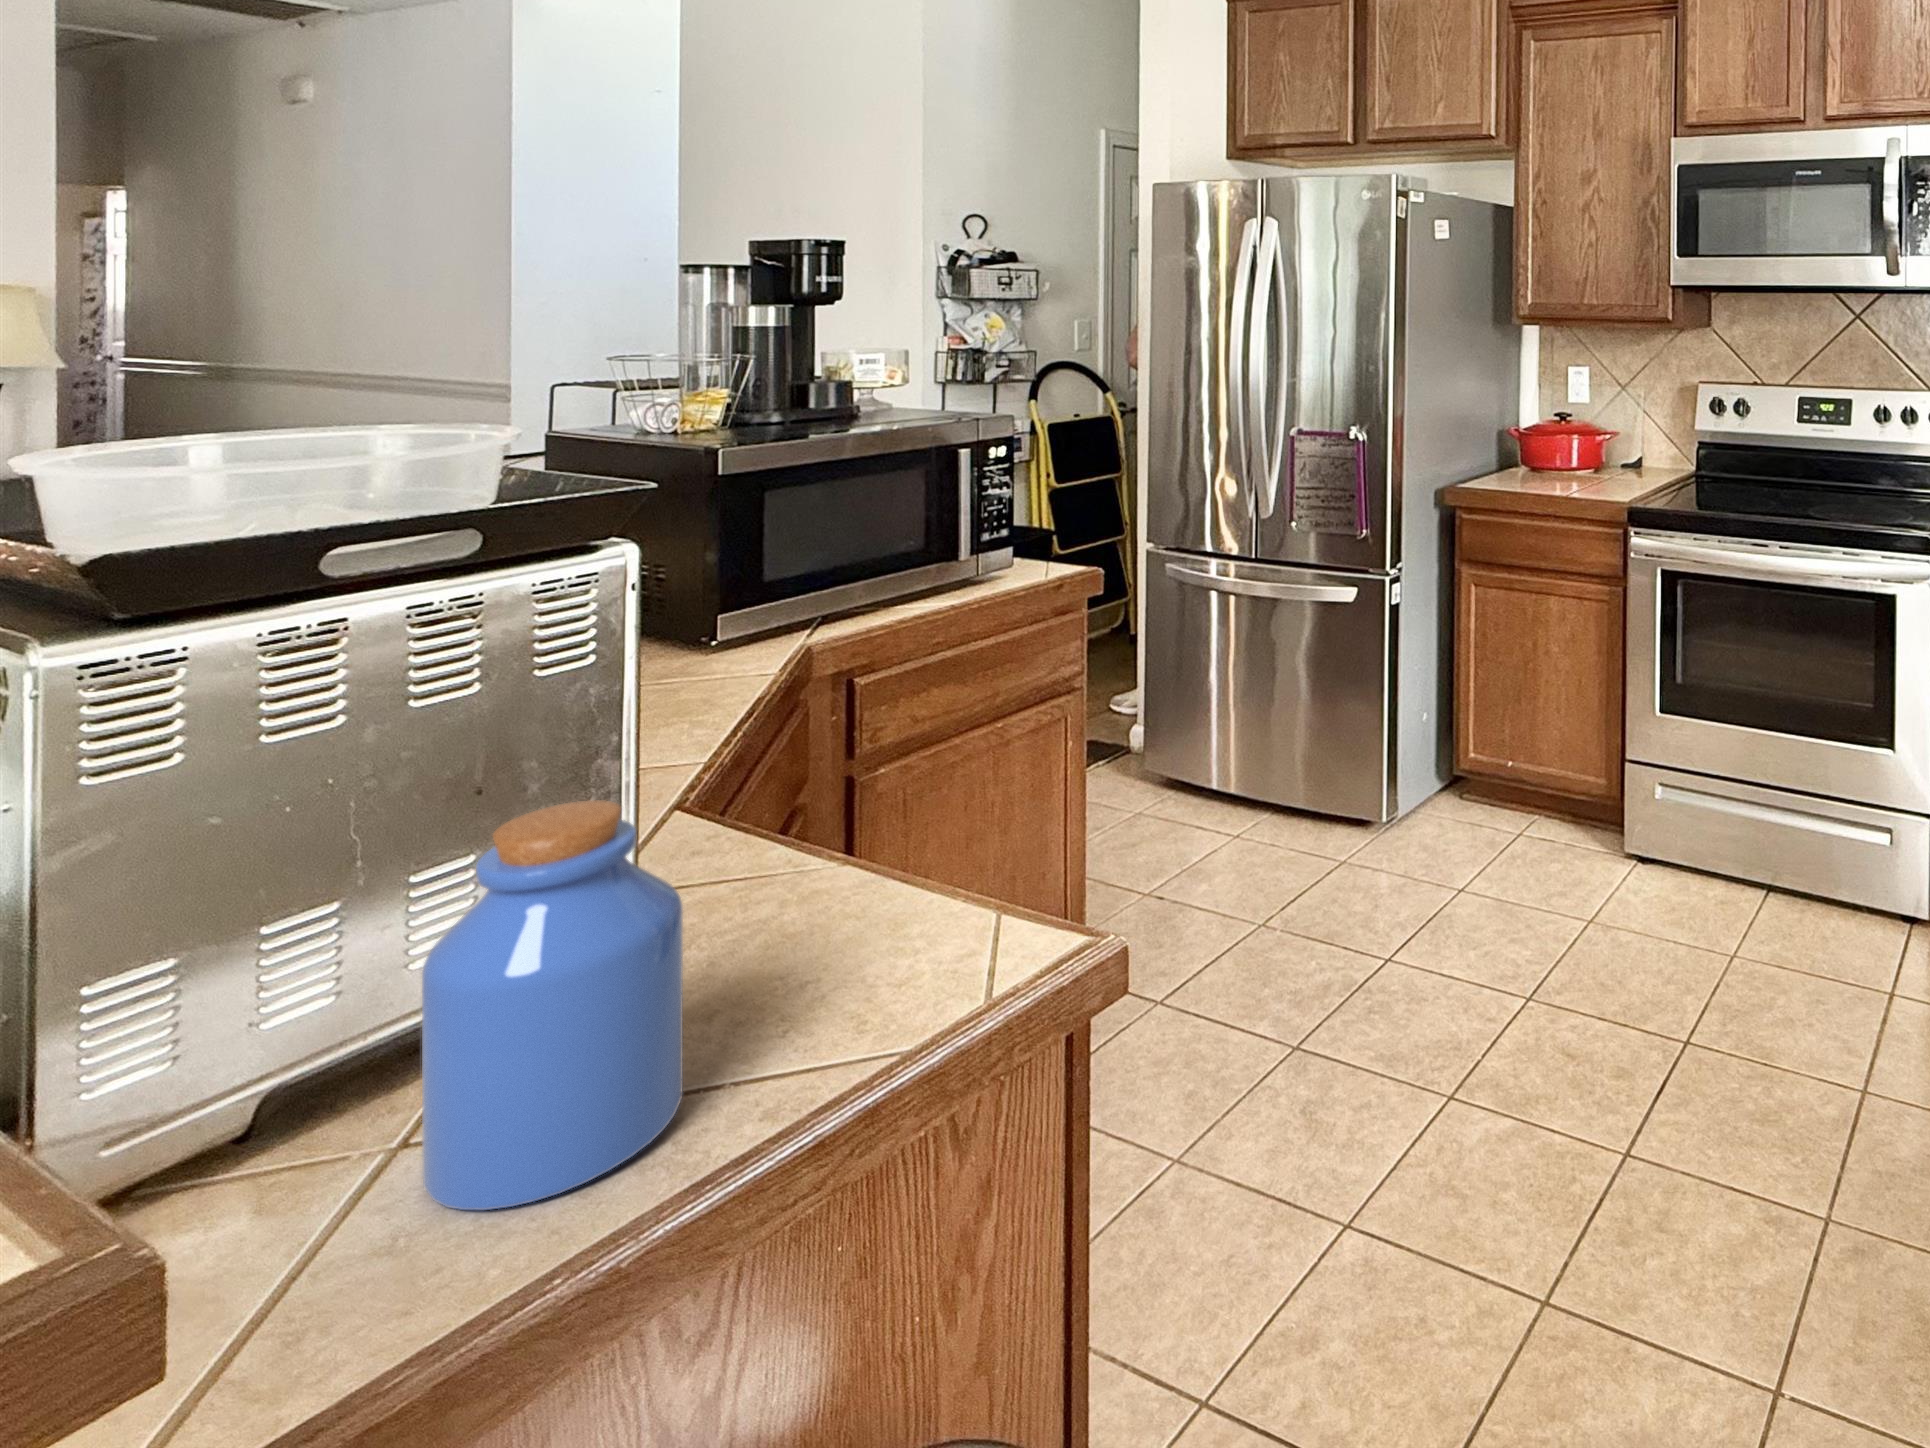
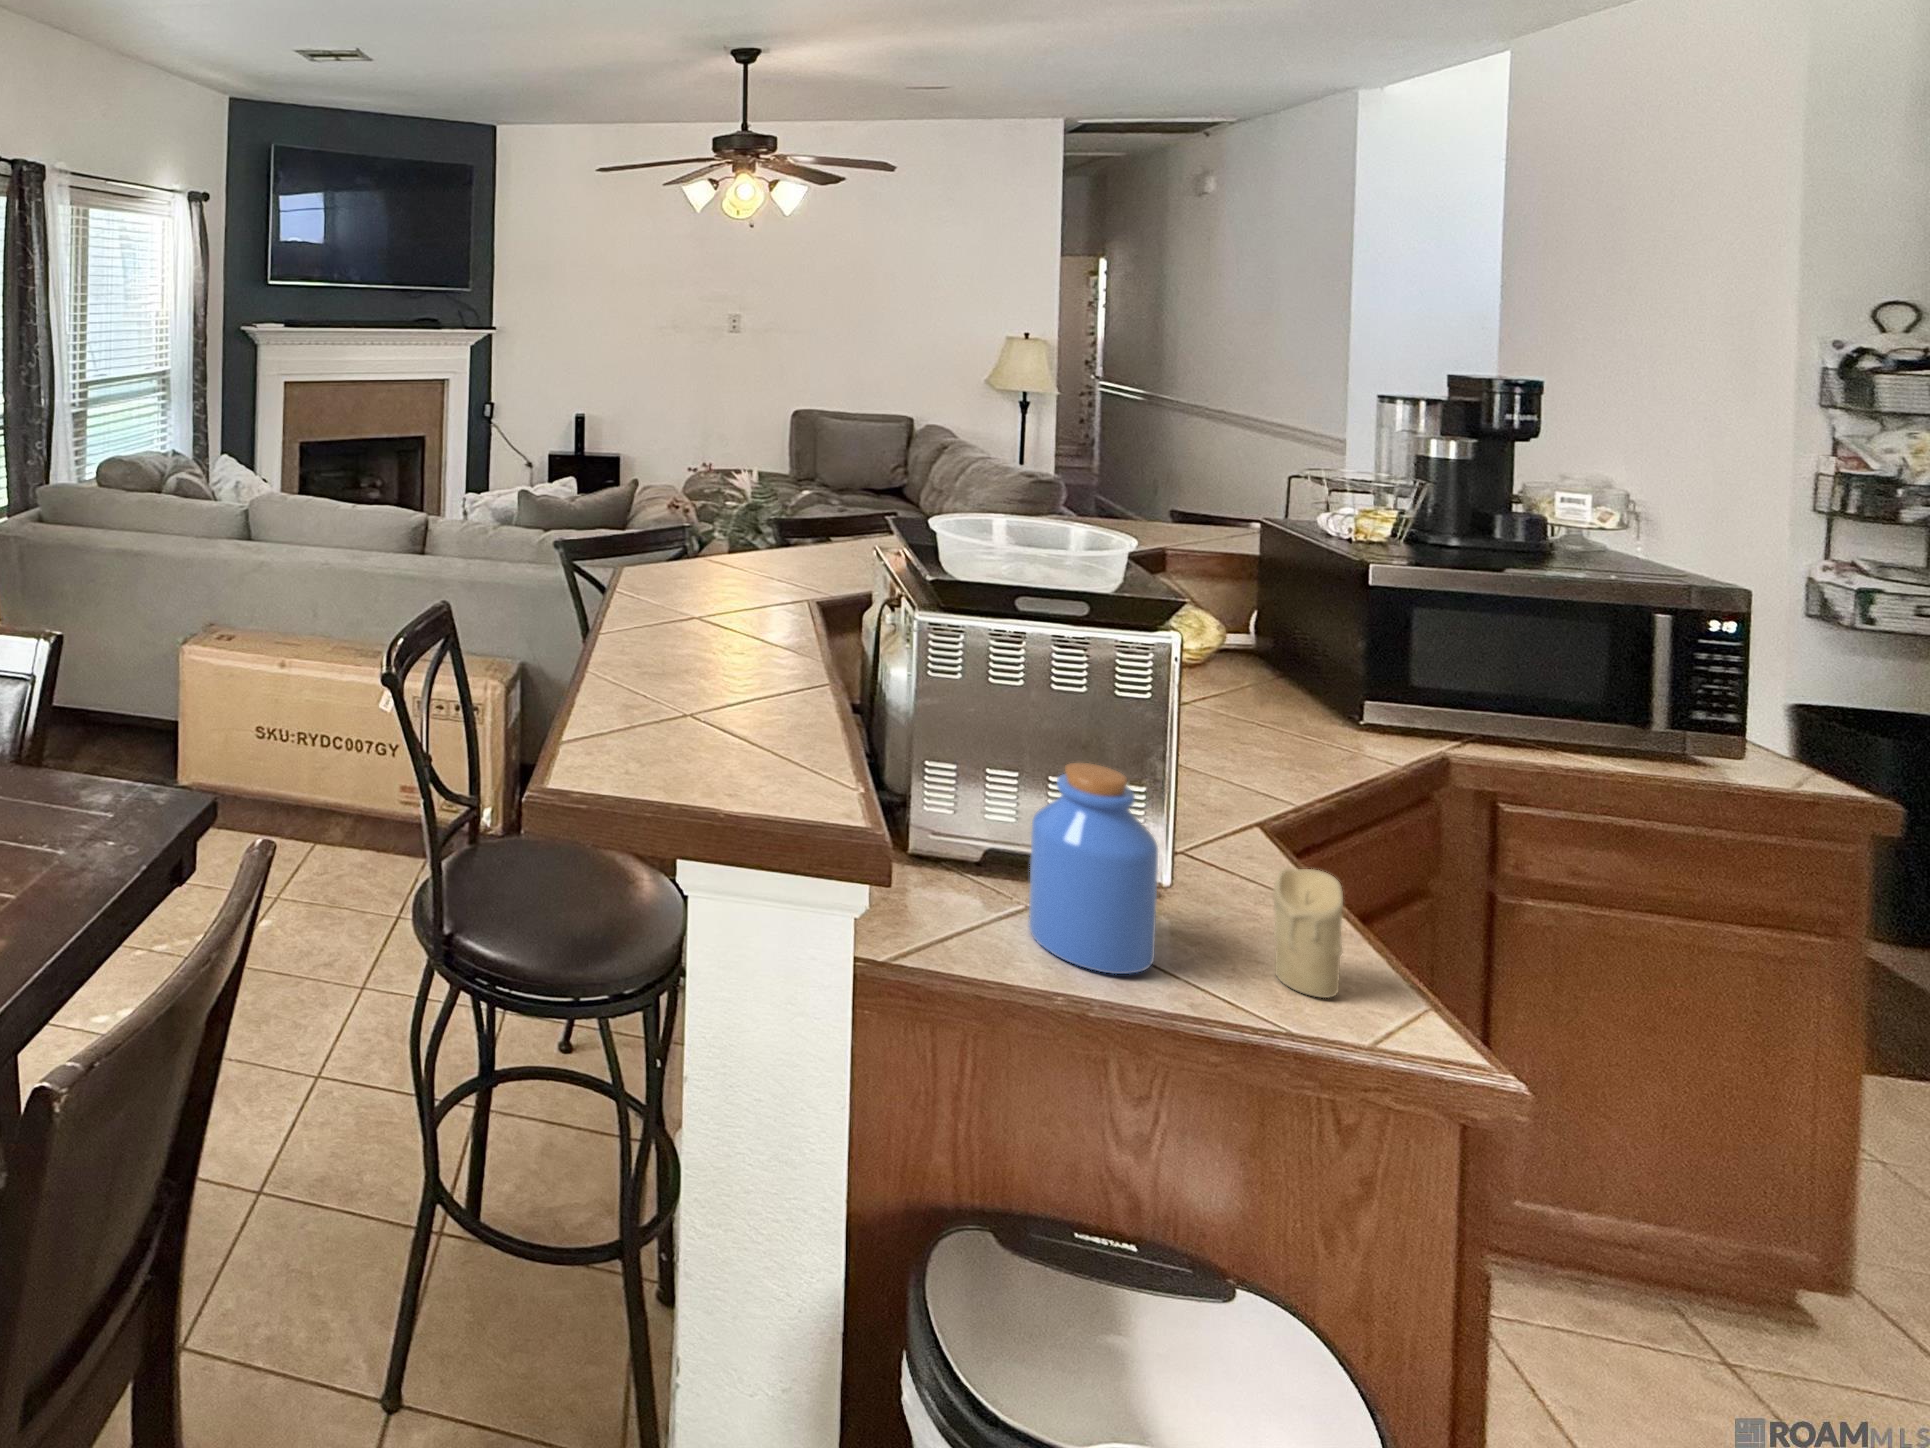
candle: none [825,806,916,992] -> present [1273,869,1343,998]

